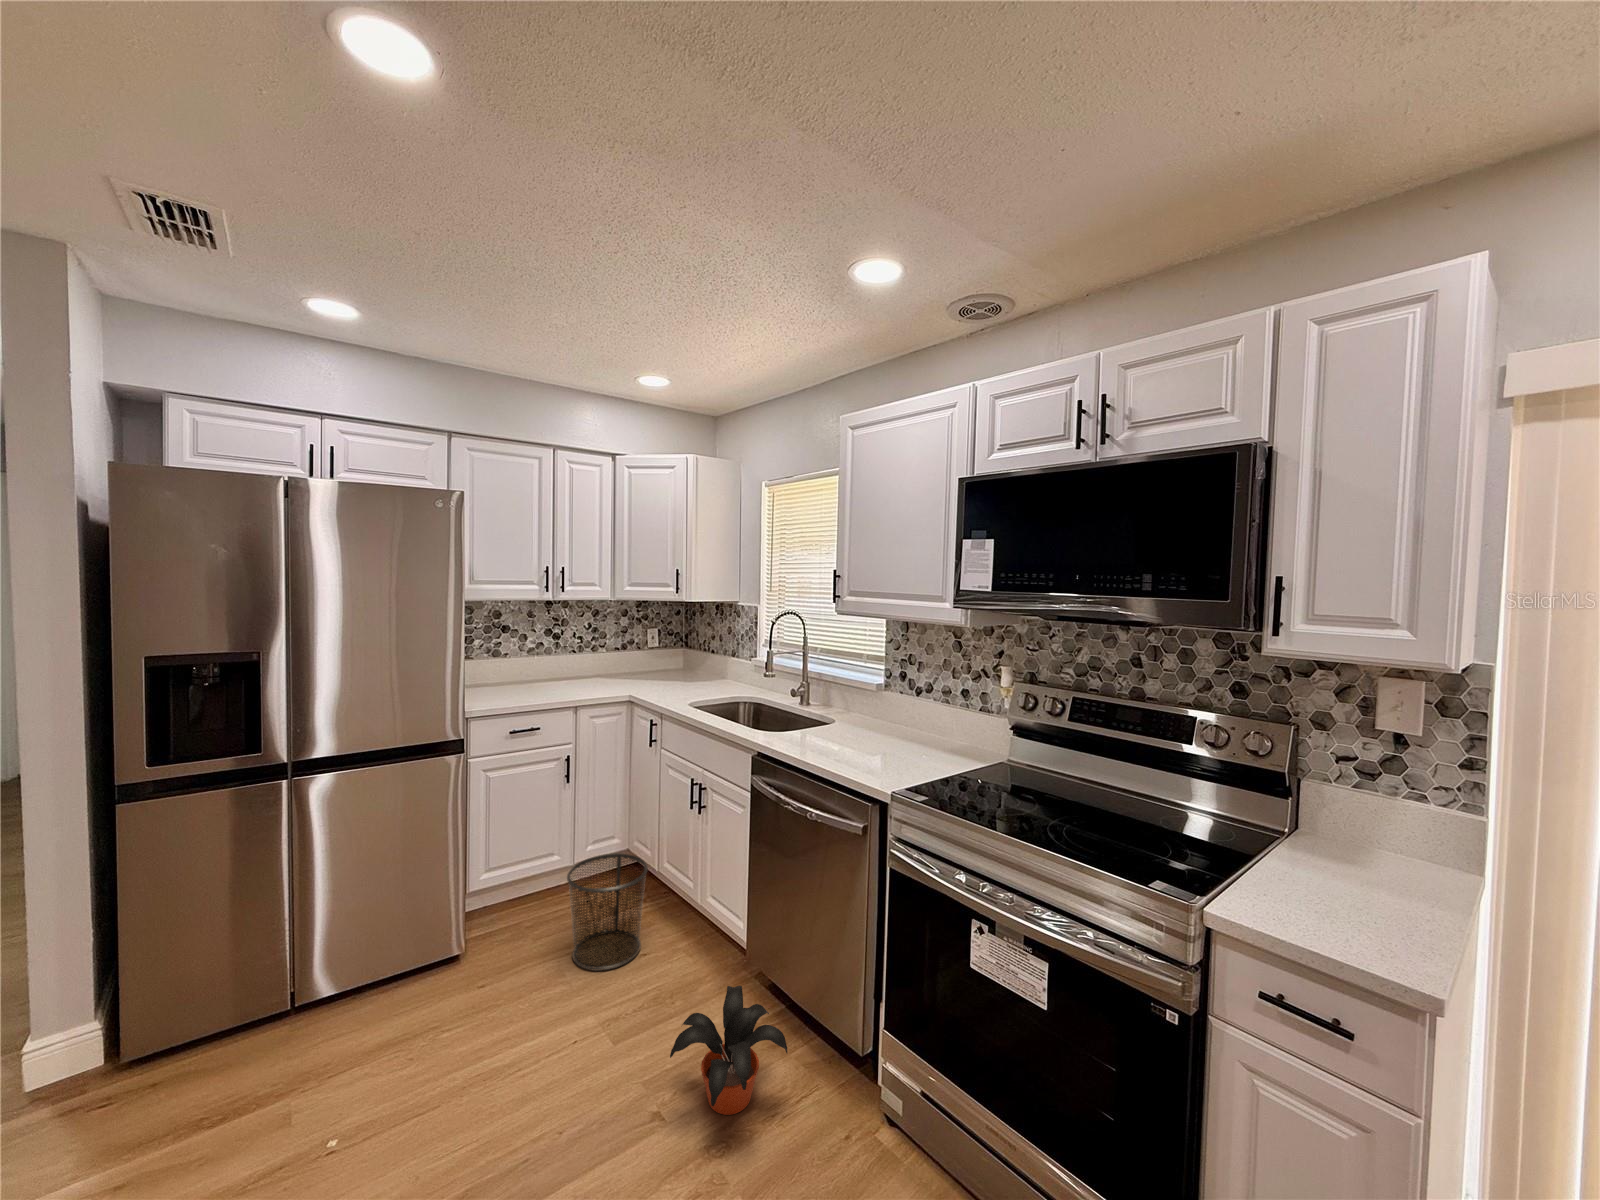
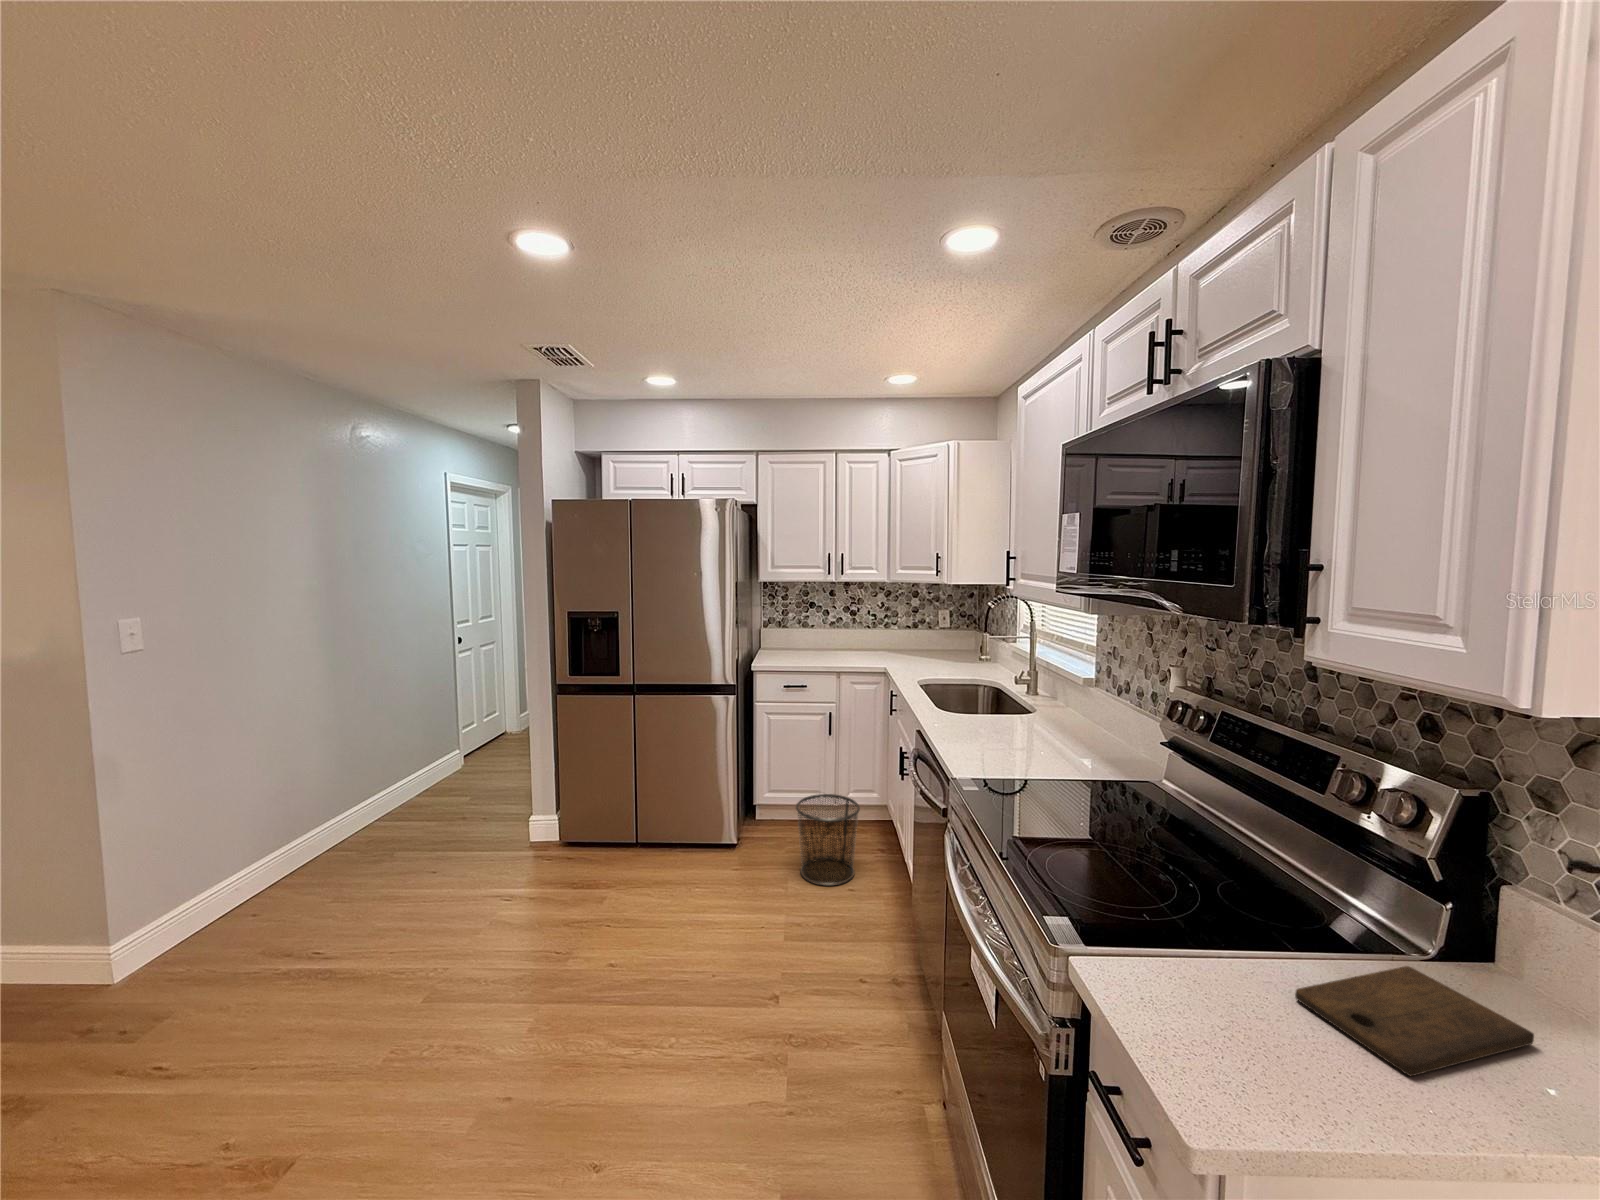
cutting board: none [1301,839,1403,899] -> present [1295,966,1534,1076]
potted plant: present [670,986,787,1115] -> none [776,916,870,1016]

